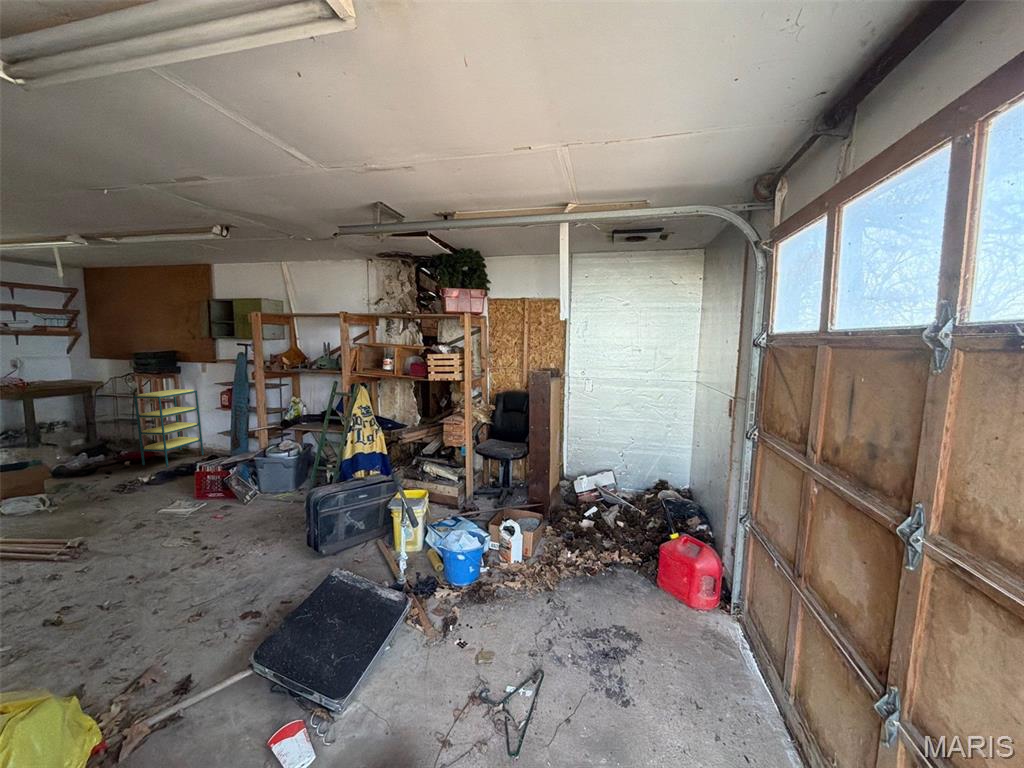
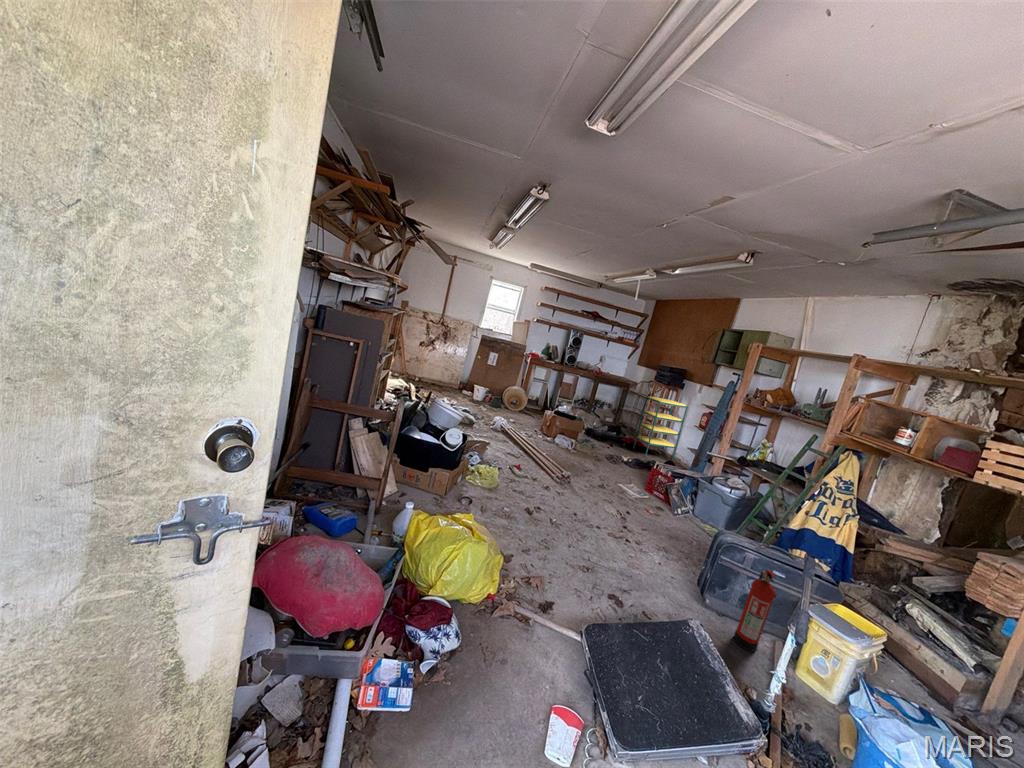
fire extinguisher: none [349,497,368,563] -> present [734,570,776,652]

